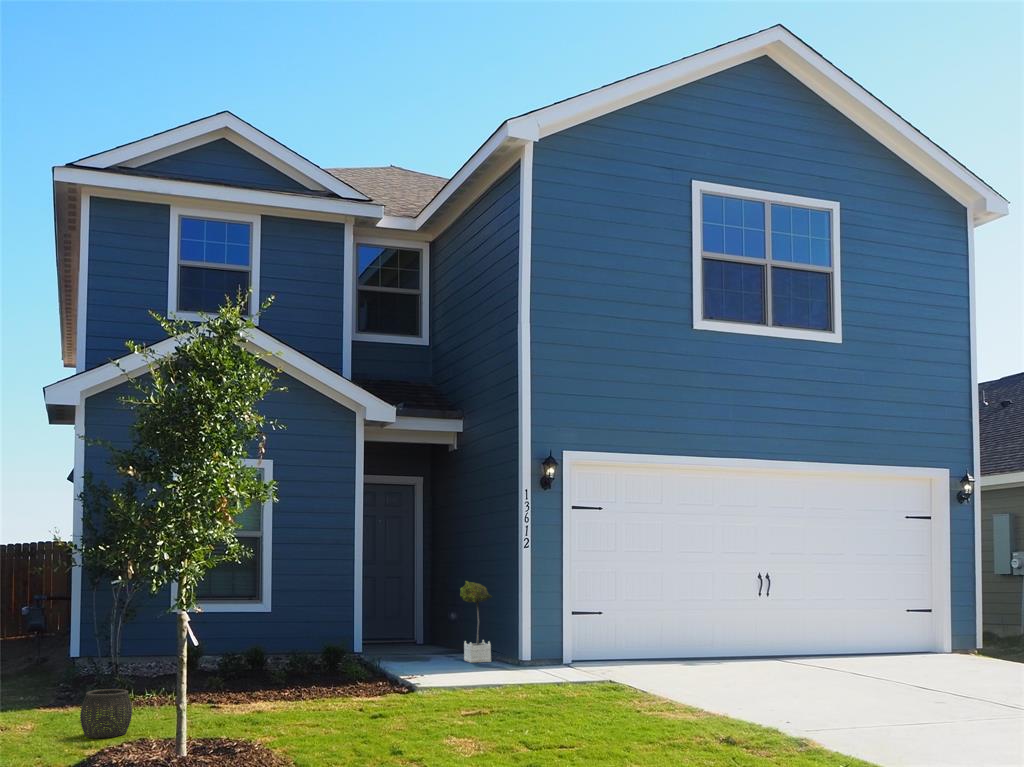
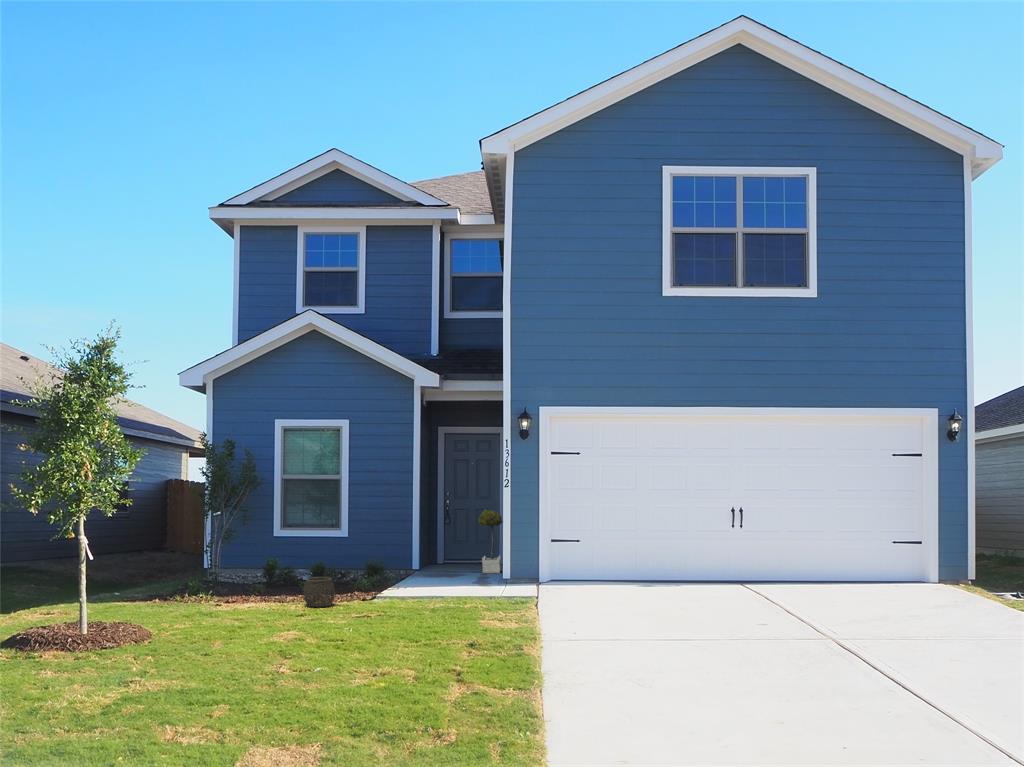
woven basket: present [80,689,132,738] -> present [303,577,335,607]

